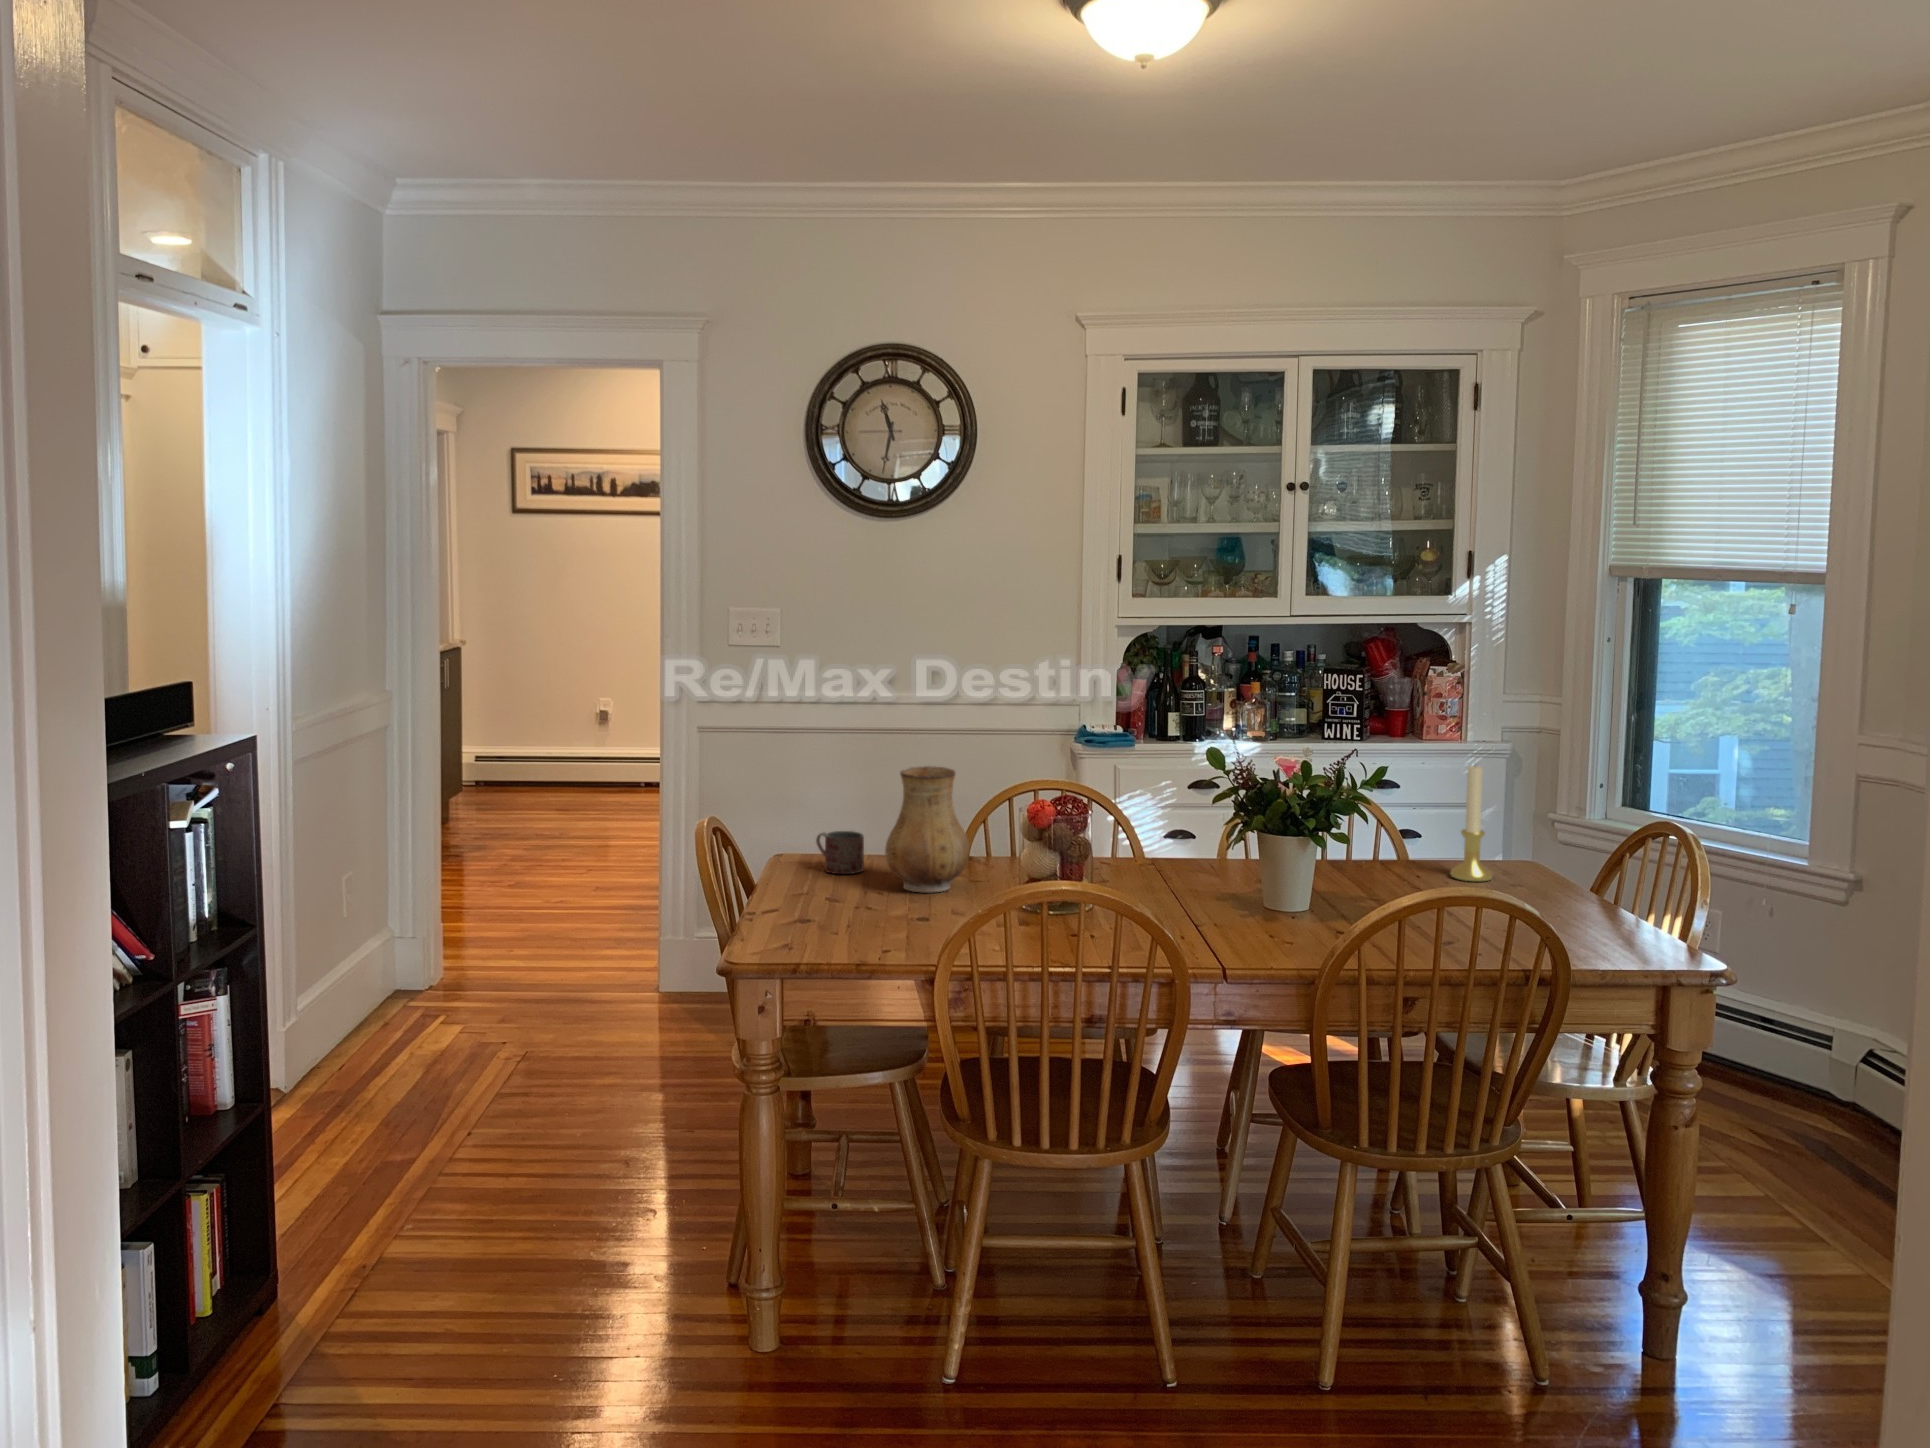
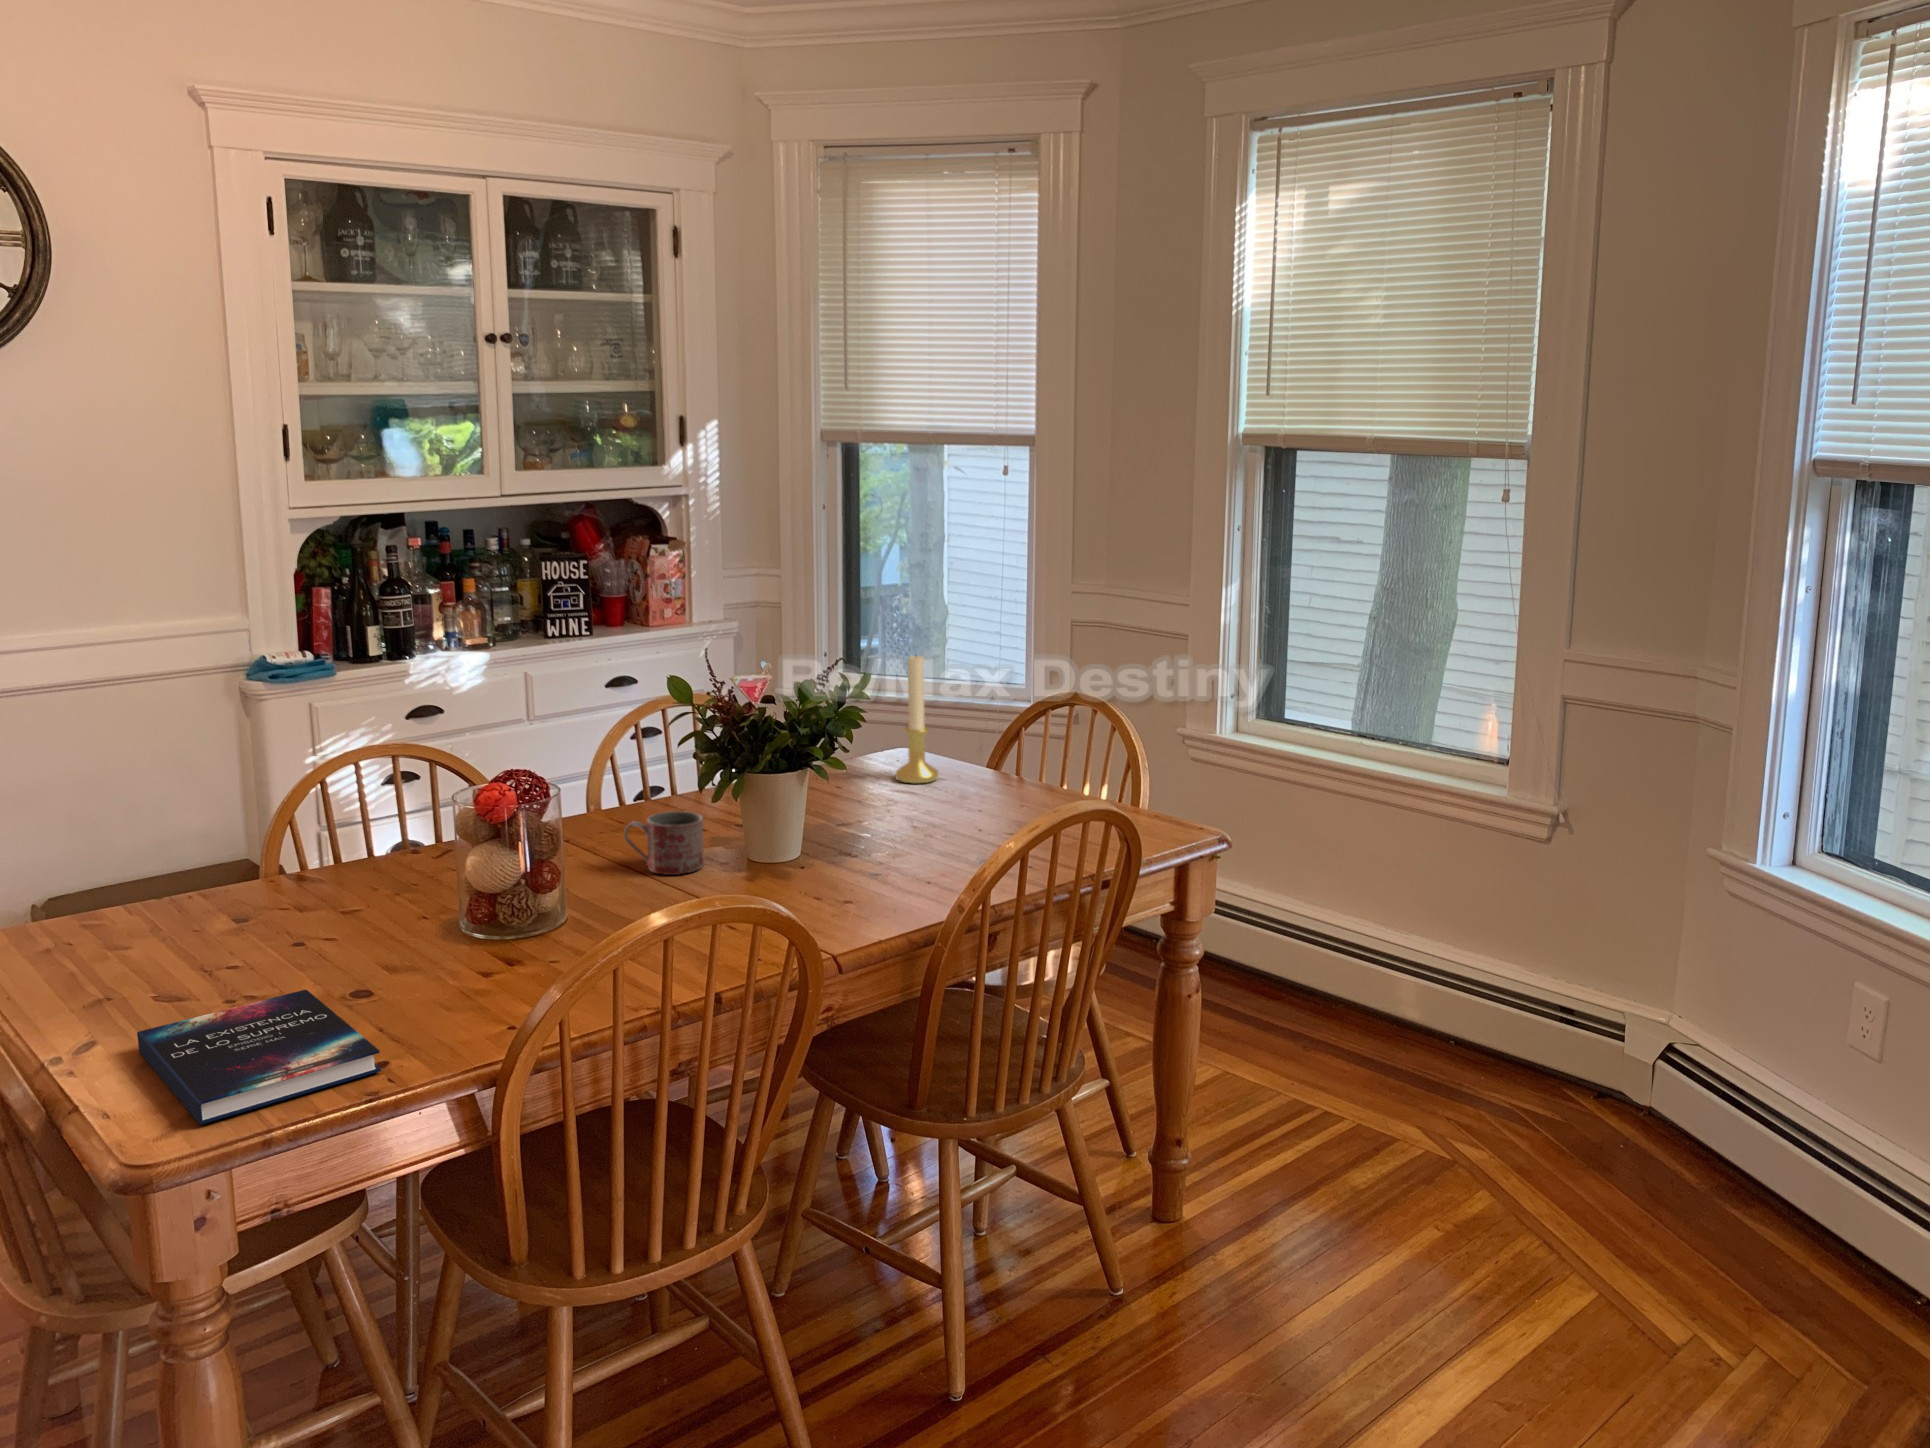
ceramic pitcher: present [885,766,969,892] -> none [247,761,393,964]
mug: present [816,831,864,874] -> present [624,811,704,875]
hardback book: none [772,895,882,939] -> present [137,990,381,1125]

